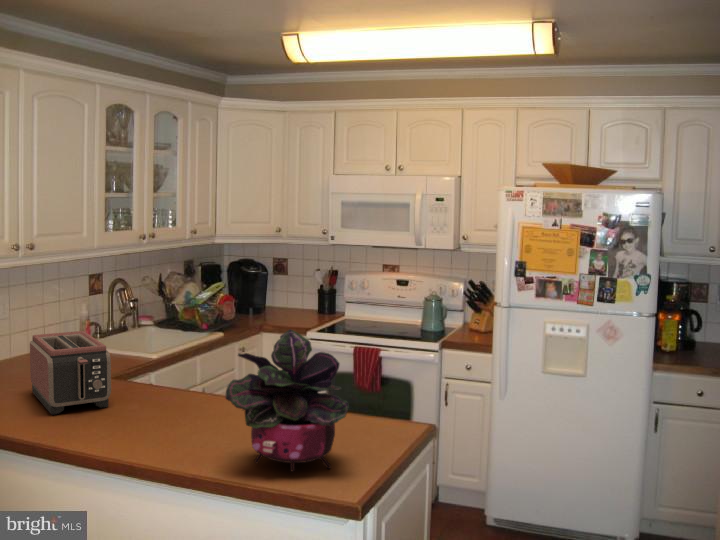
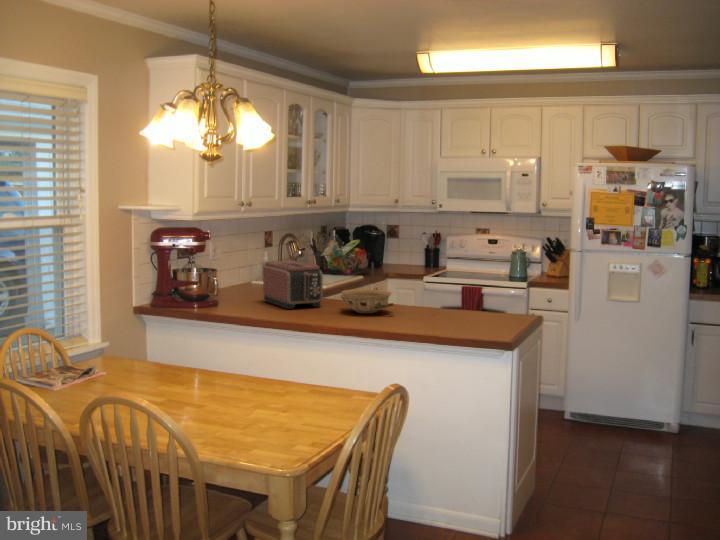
potted plant: present [226,329,349,472] -> none [420,245,495,329]
ceramic bowl: none [129,382,209,426] -> present [341,289,394,314]

